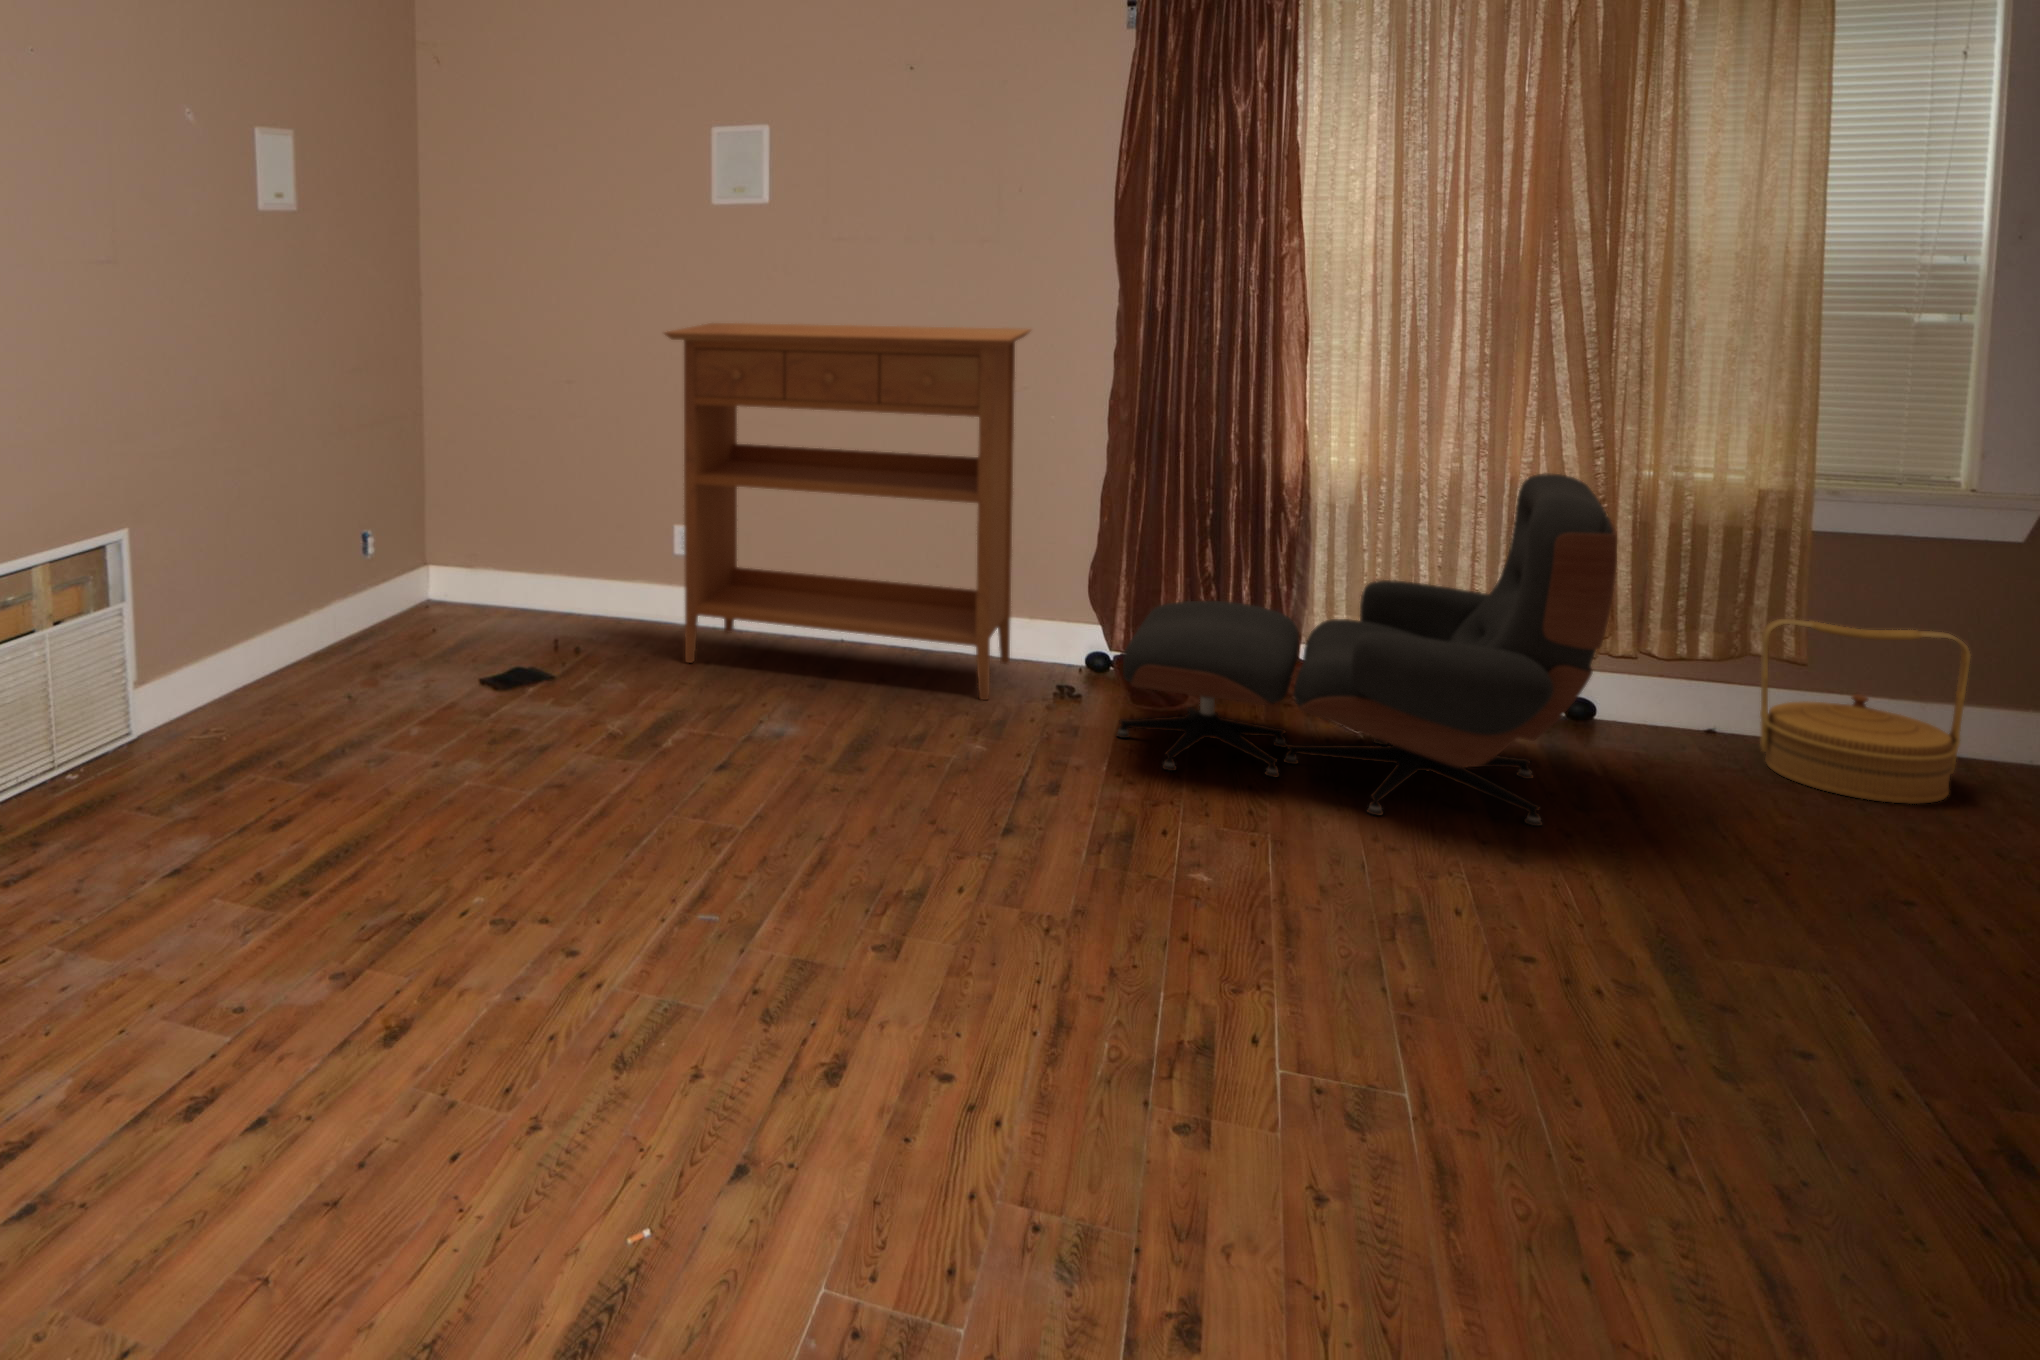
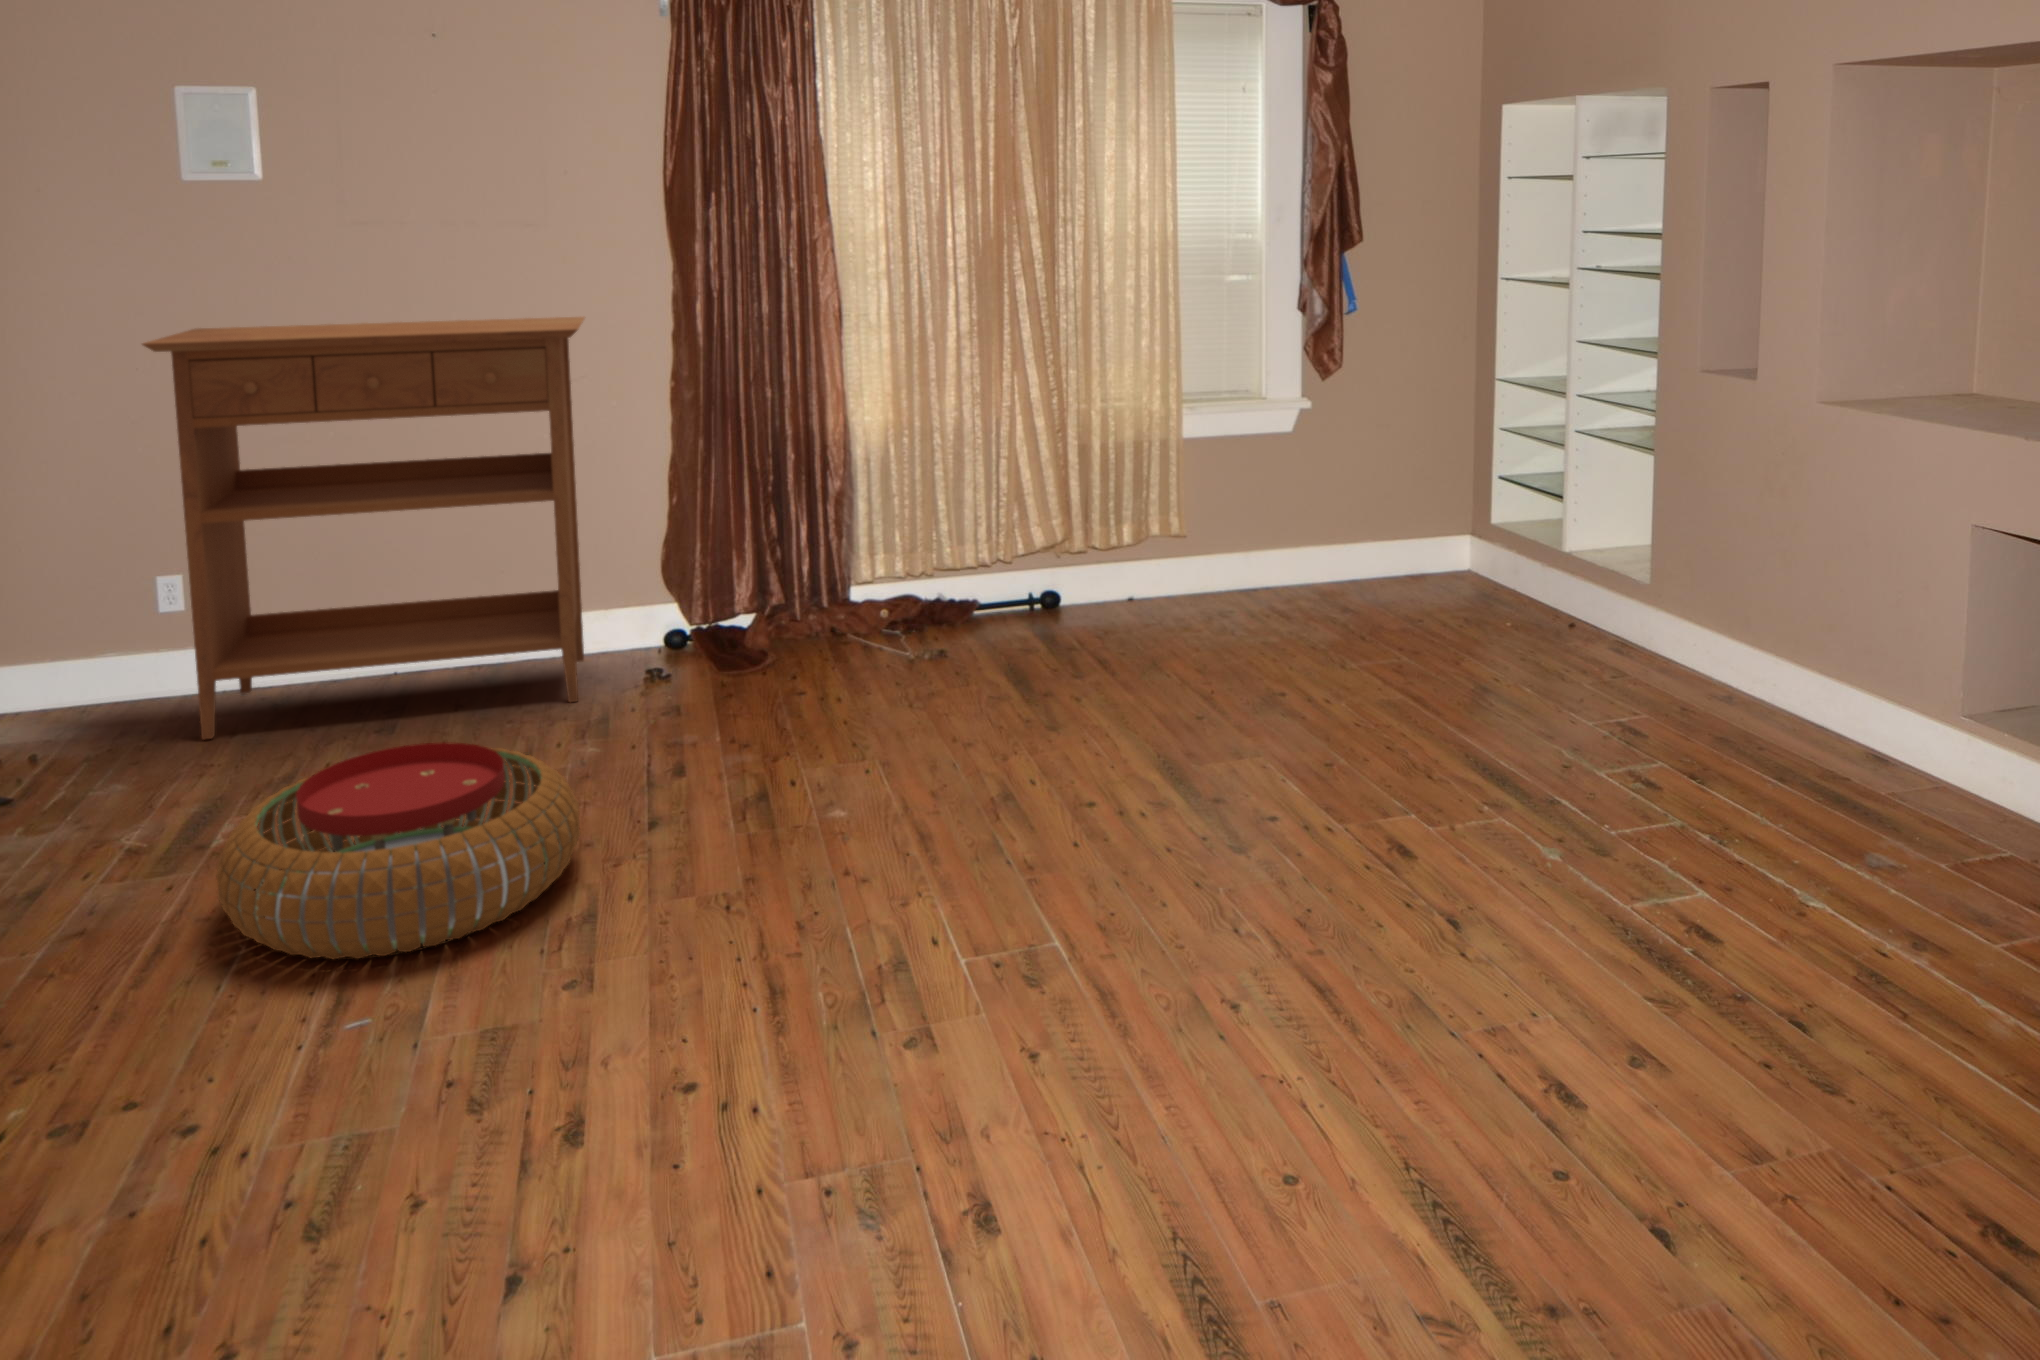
lounge chair: present [1117,474,1617,826] -> none [713,413,1097,728]
woven basket: present [1760,619,1971,804] -> none [1162,499,1273,627]
pouf: none [641,697,935,877] -> present [216,742,580,959]

